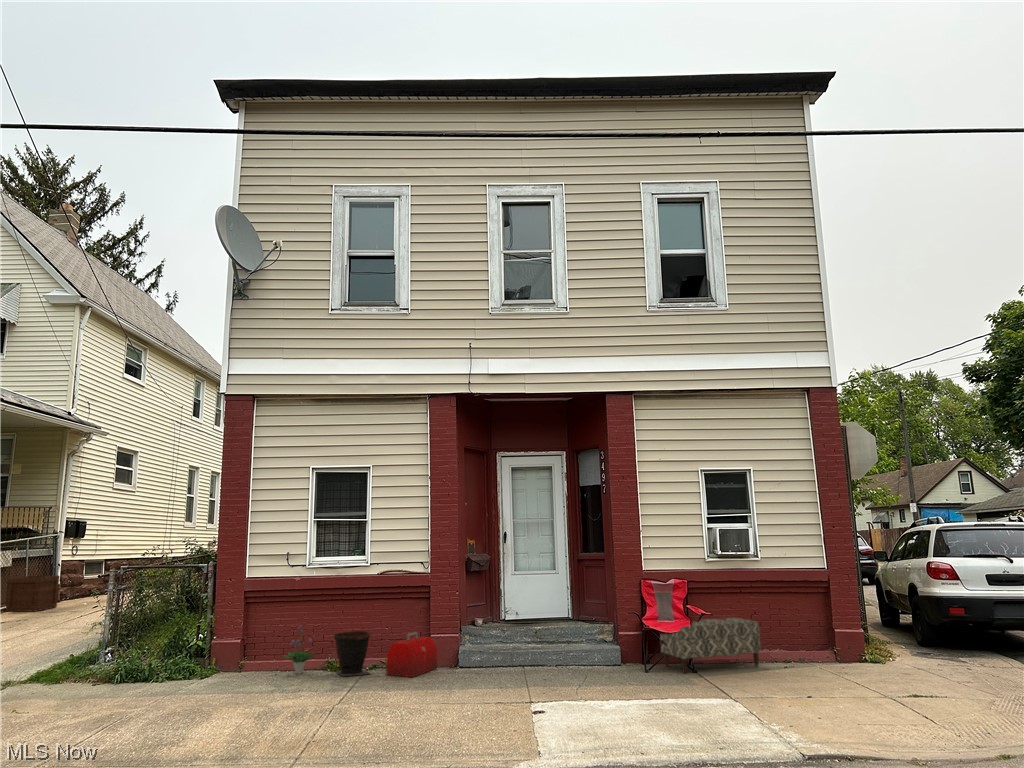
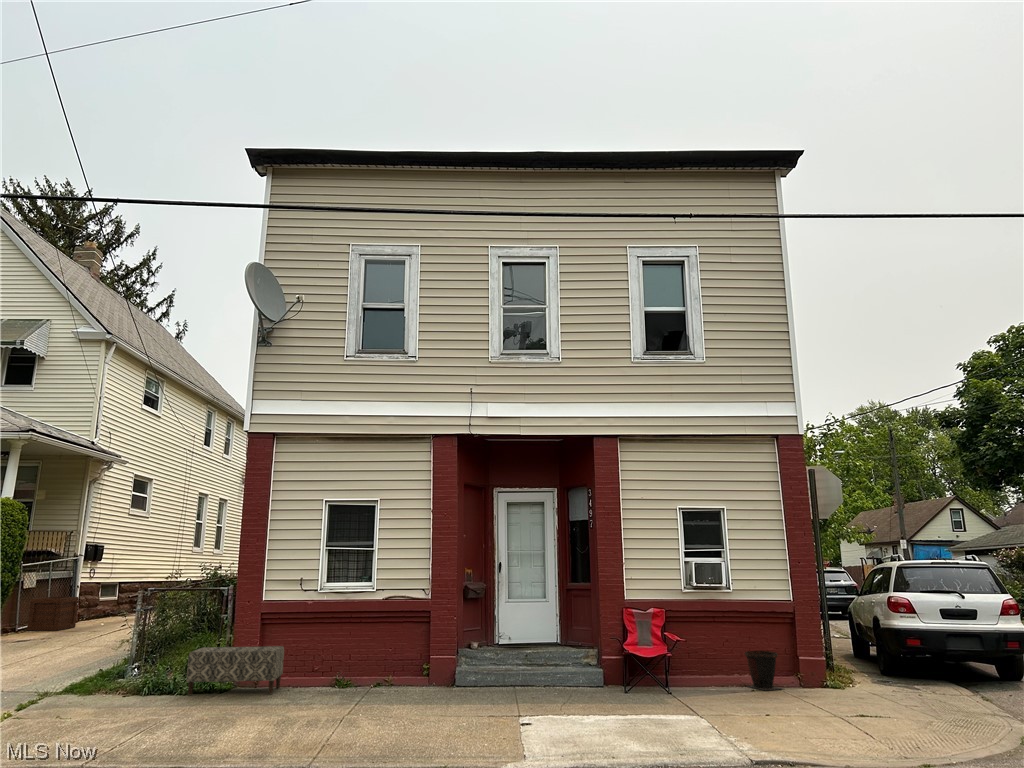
bench: present [660,618,761,673] -> present [187,646,284,696]
potted plant: present [283,626,314,674] -> none [295,645,326,689]
bucket: present [334,631,370,676] -> present [745,650,782,690]
toolbox: present [386,632,437,677] -> none [390,653,436,694]

